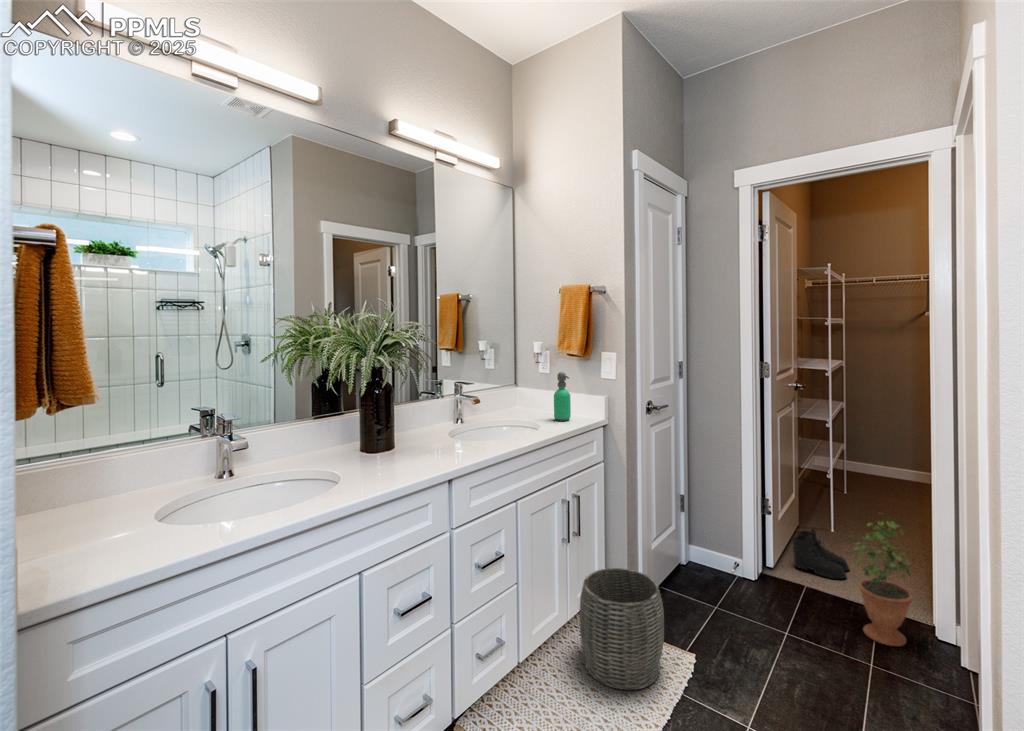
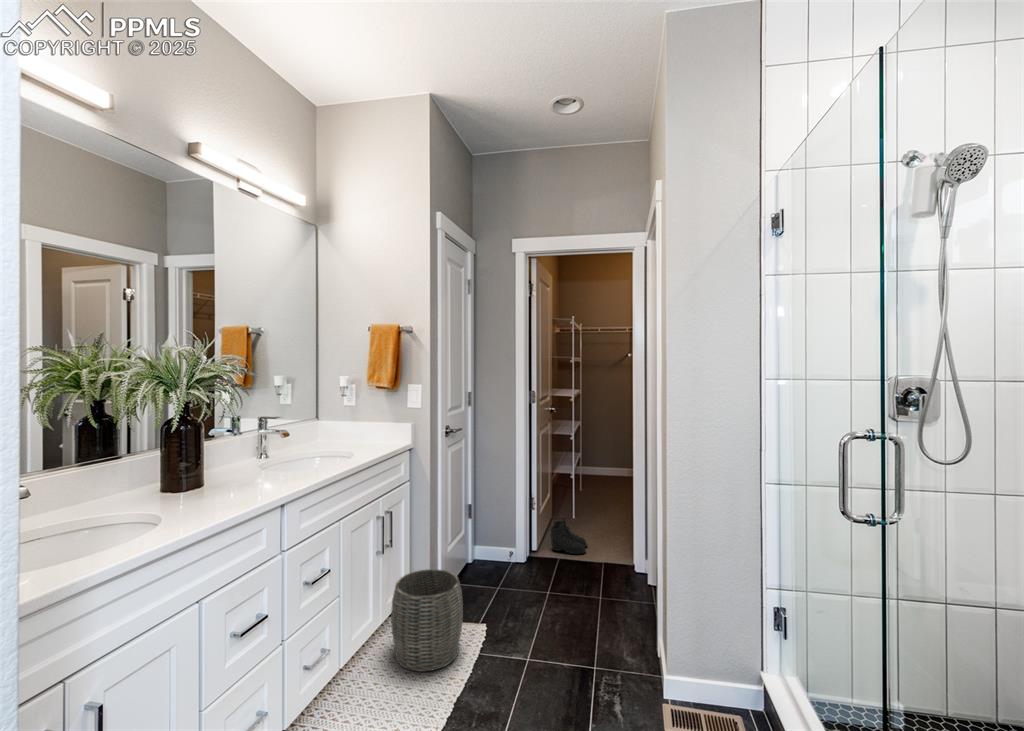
soap dispenser: present [554,372,571,421] -> none [365,401,380,445]
potted plant: present [854,517,912,646] -> none [588,499,625,594]

